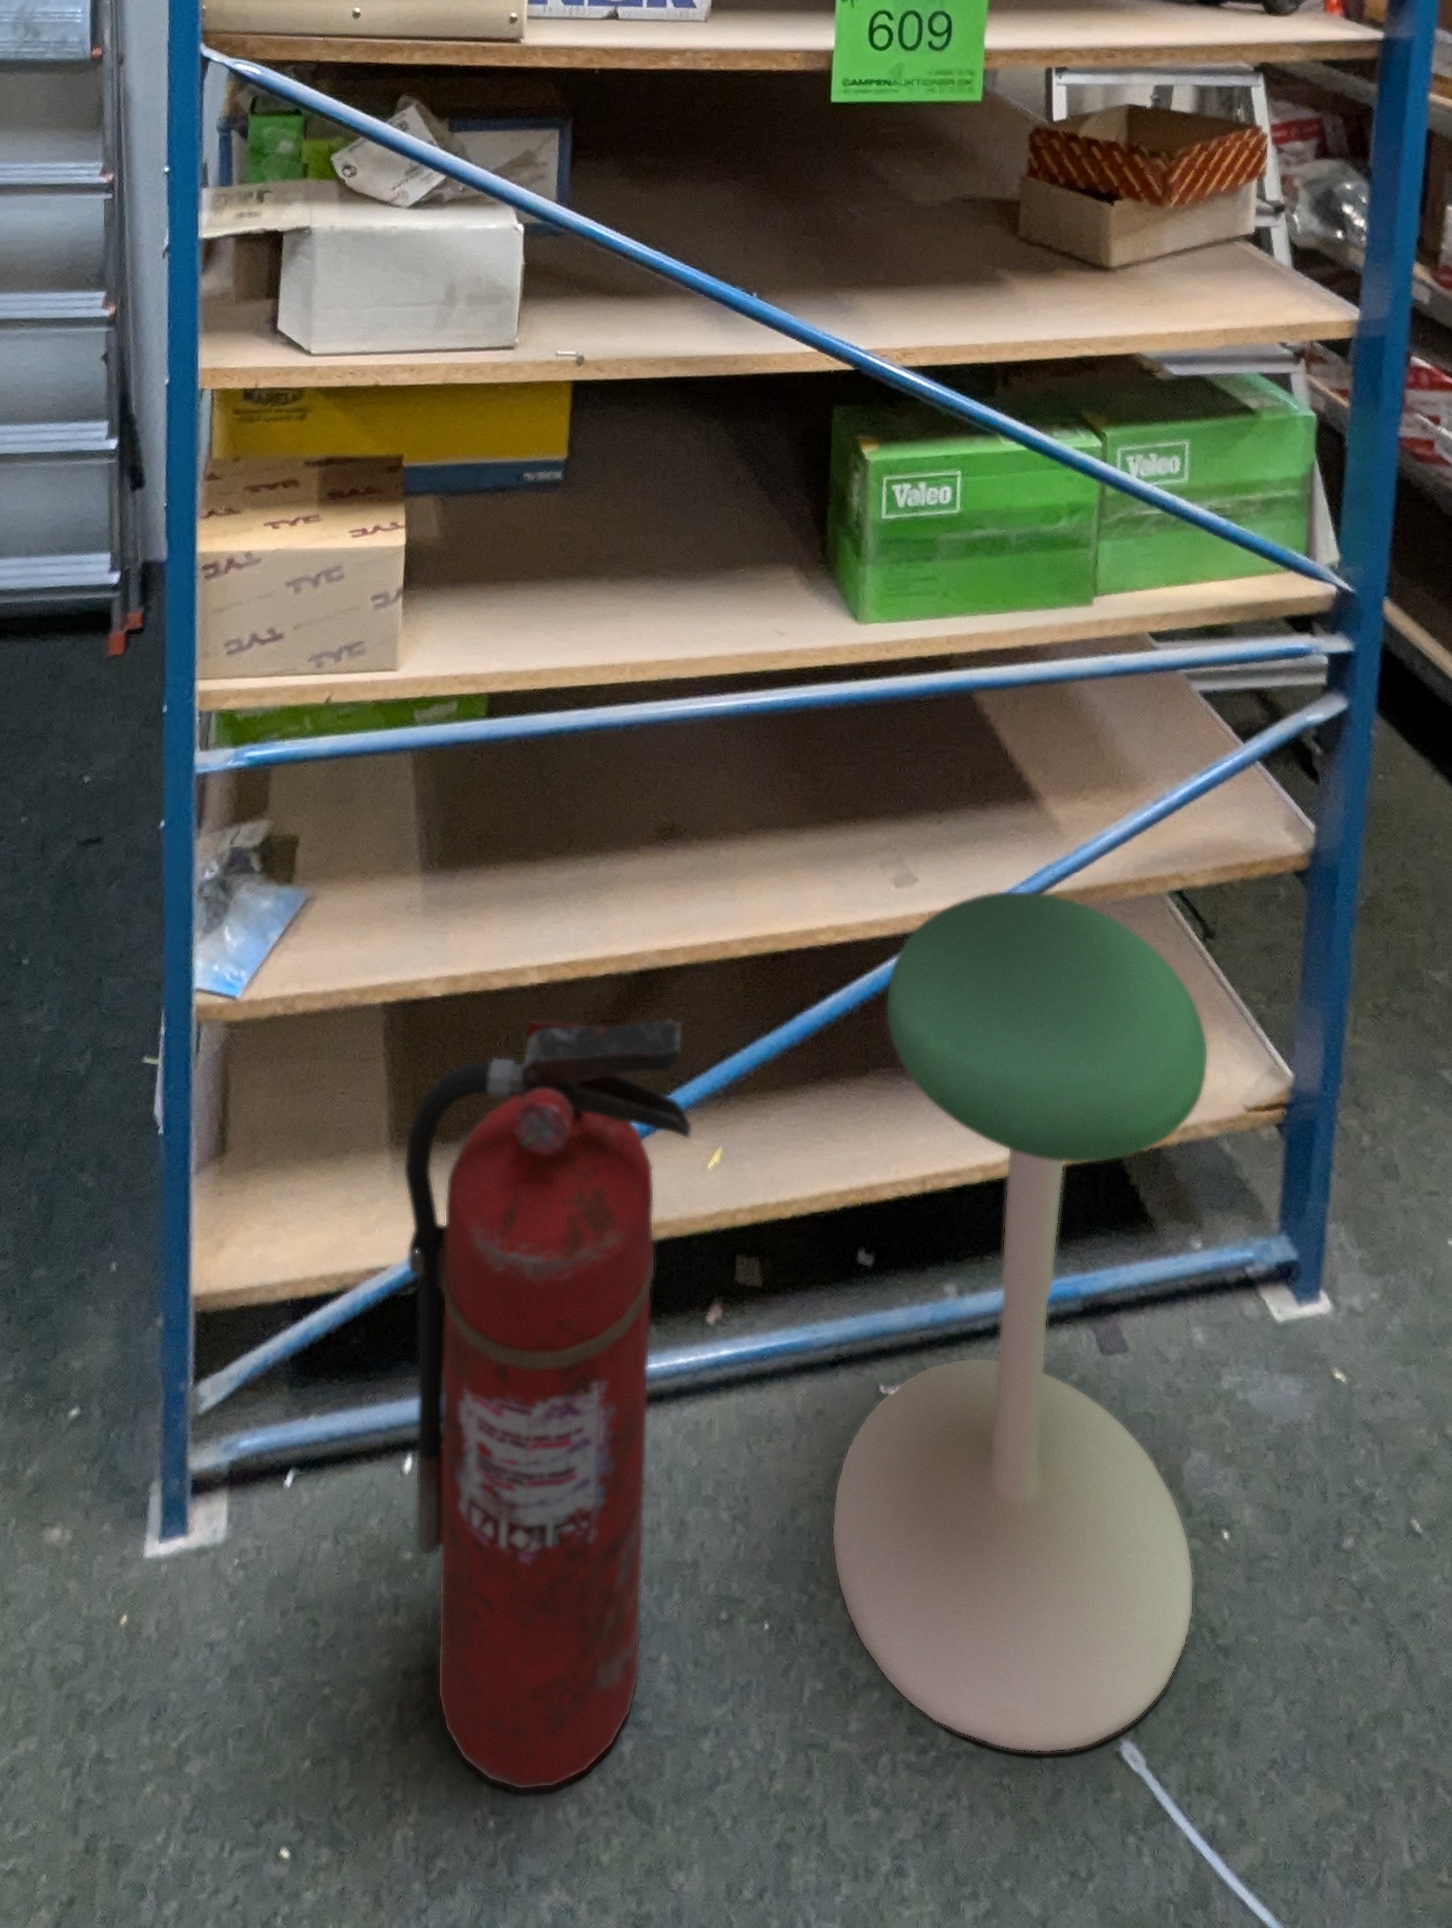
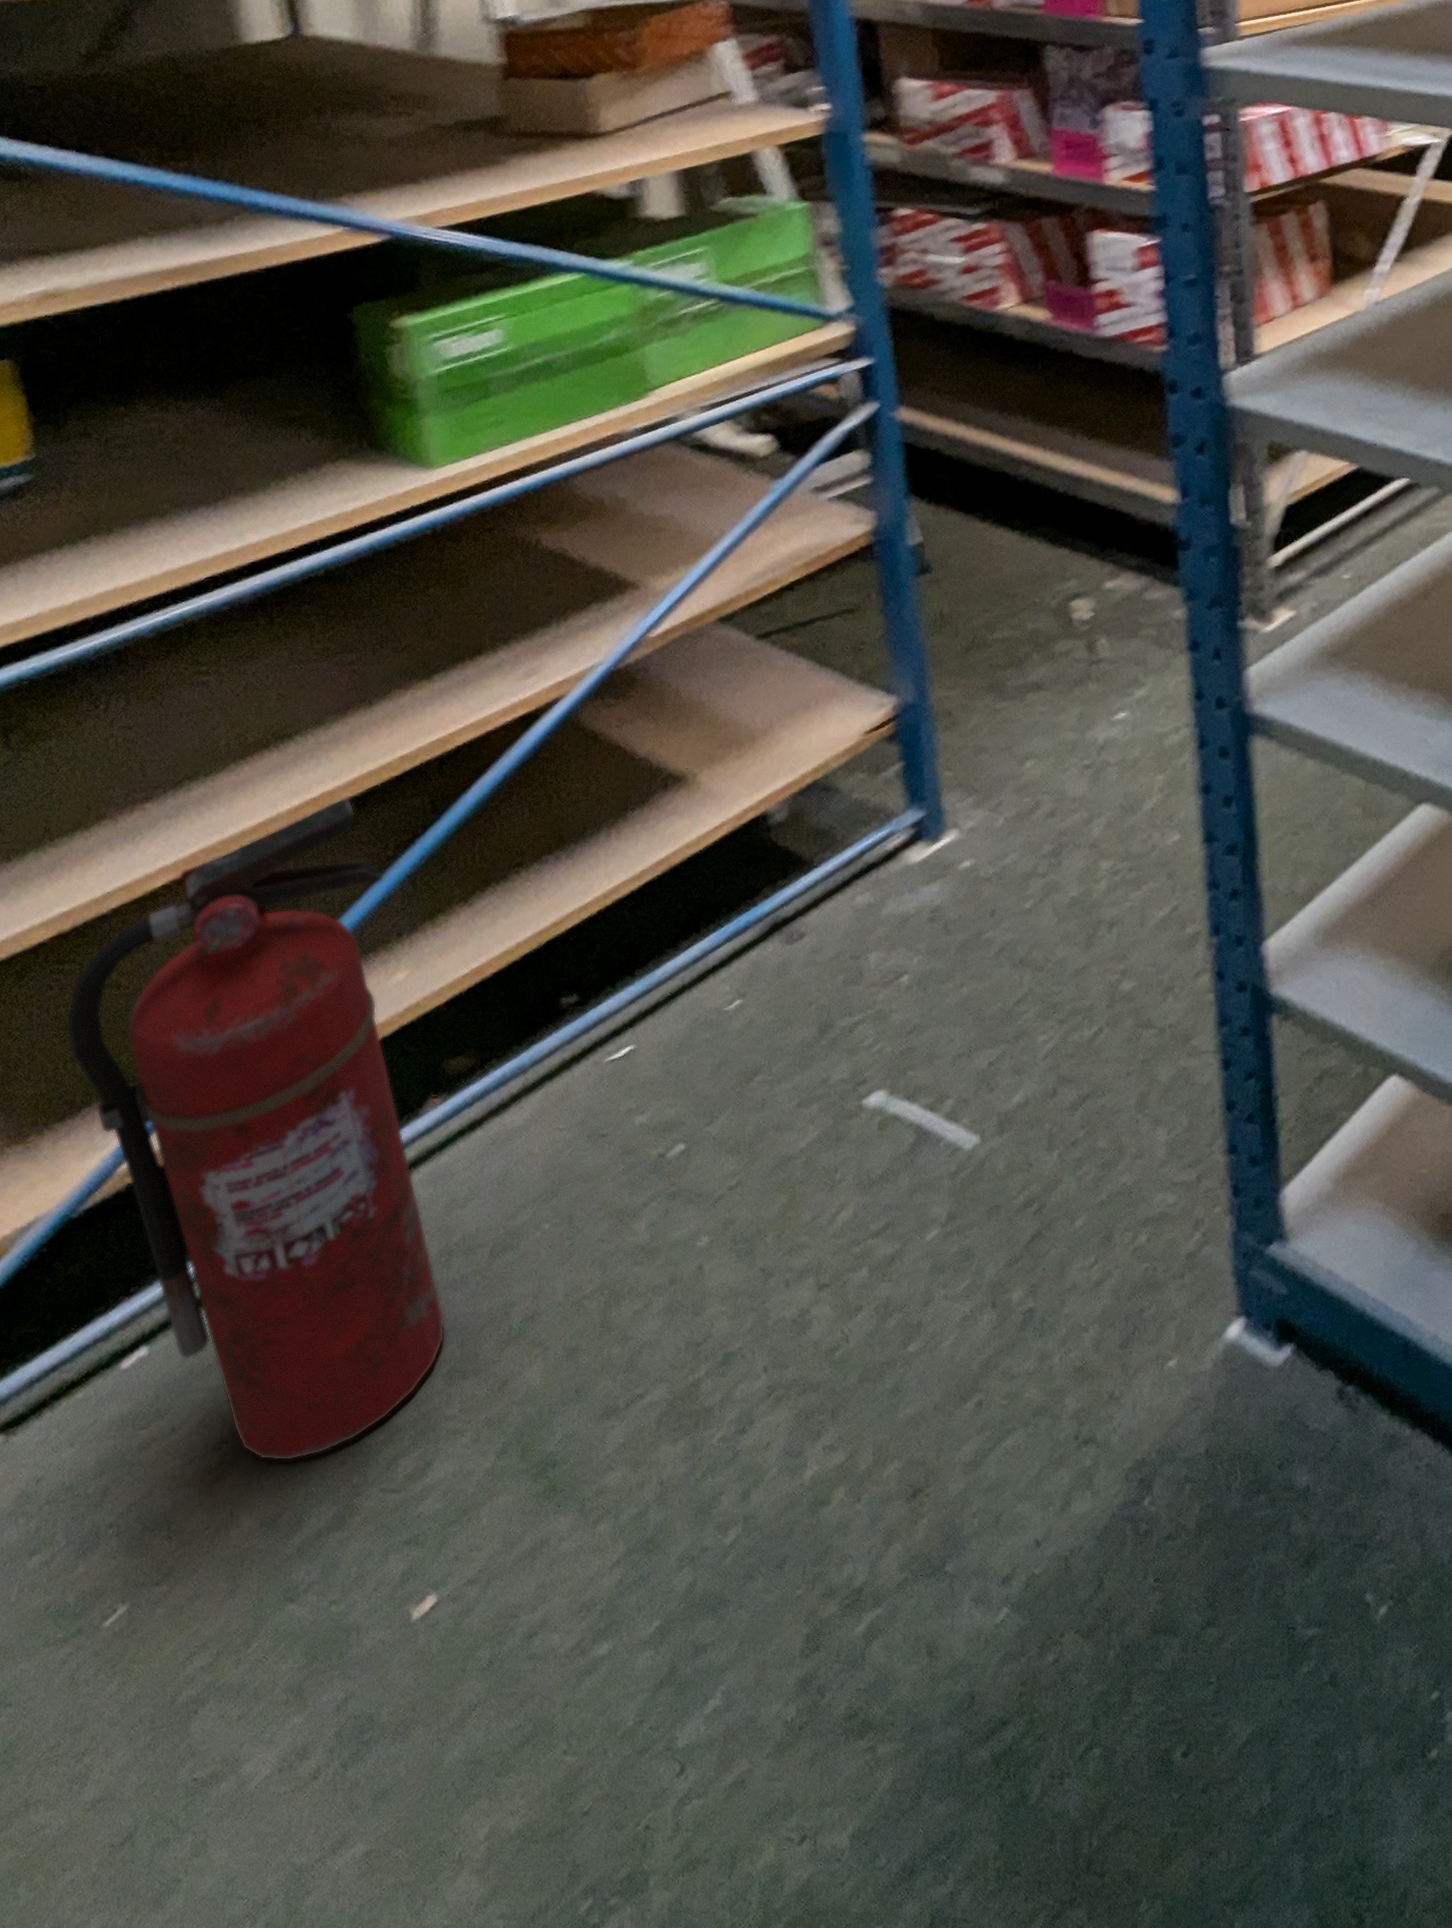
stool: present [833,892,1207,1751] -> none [540,609,886,1190]

